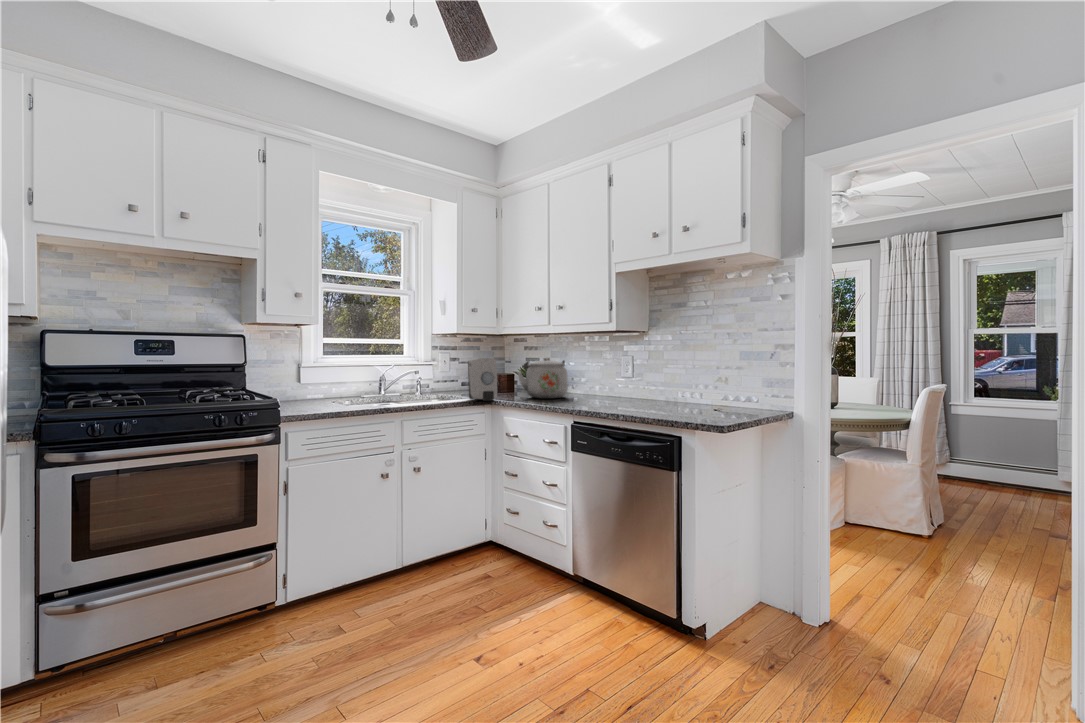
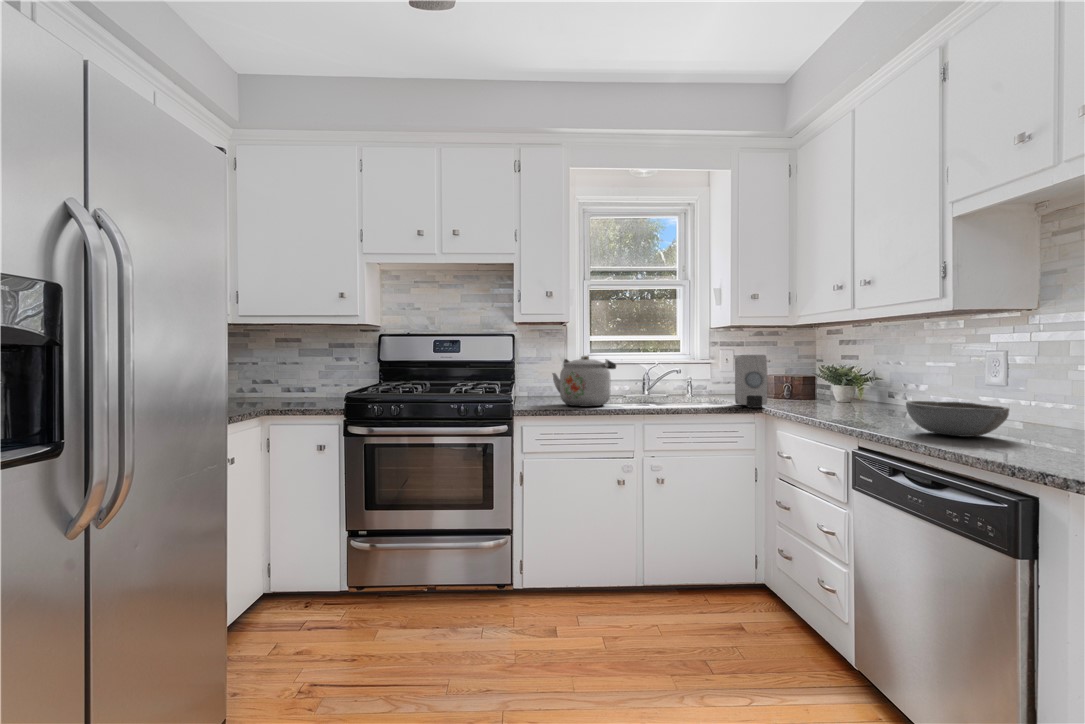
kettle: present [518,358,567,399] -> present [552,356,616,406]
bowl: none [604,388,655,409] -> present [906,401,1009,437]

